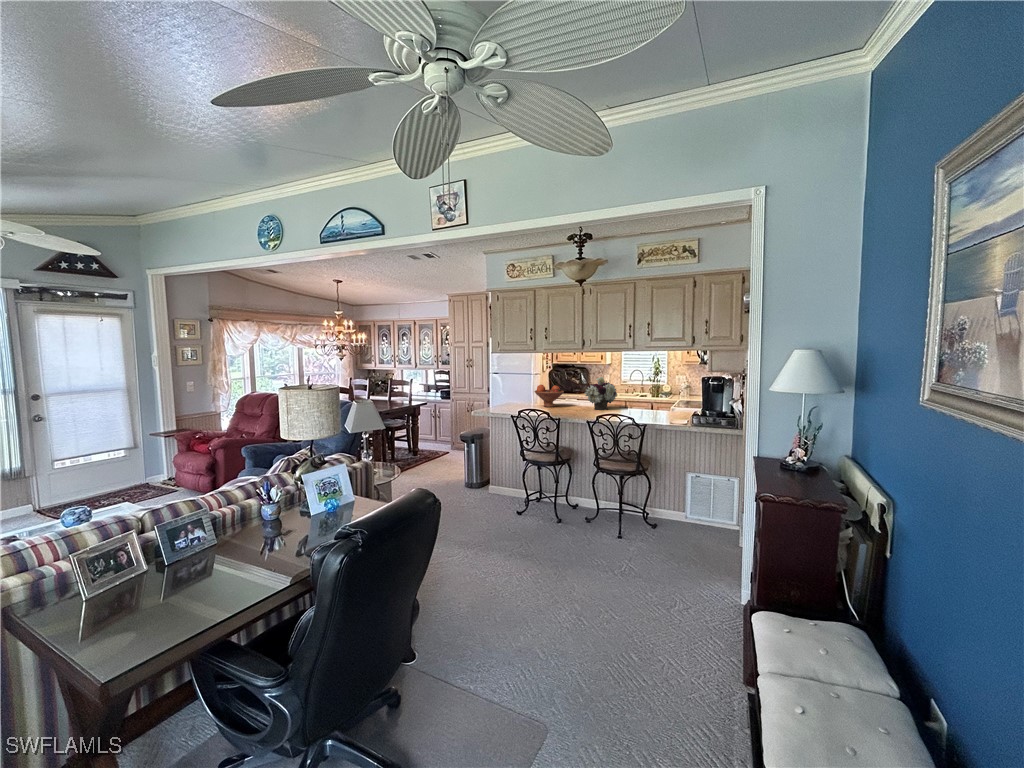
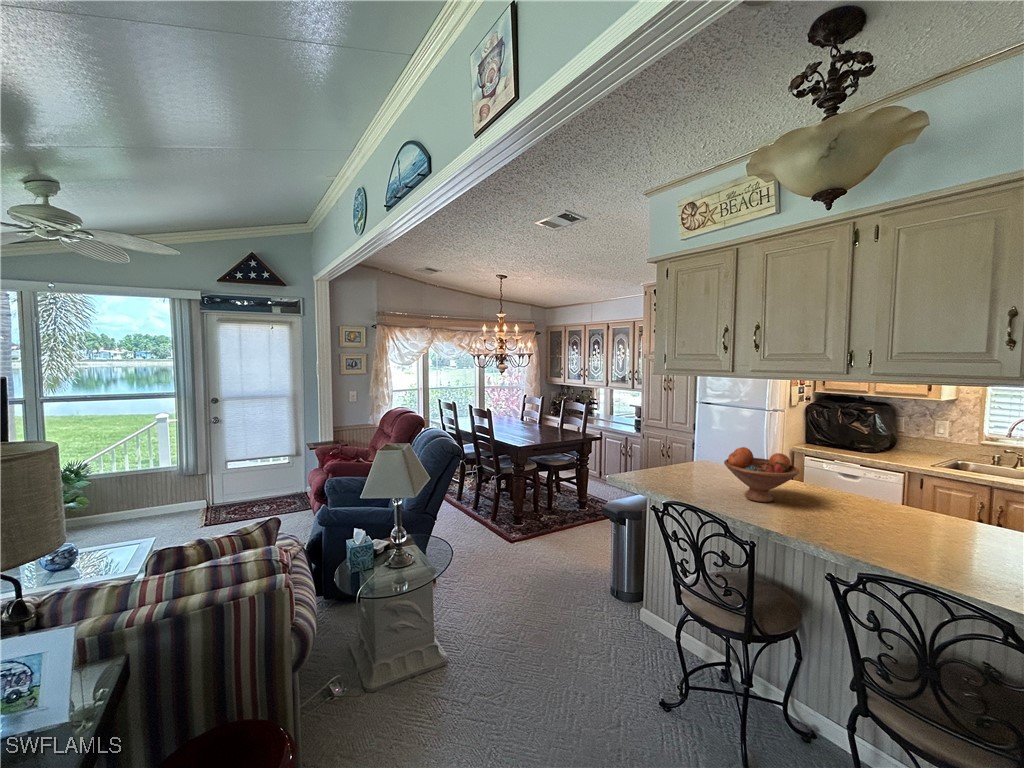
flower arrangement: present [585,377,617,410] -> none [849,457,974,553]

